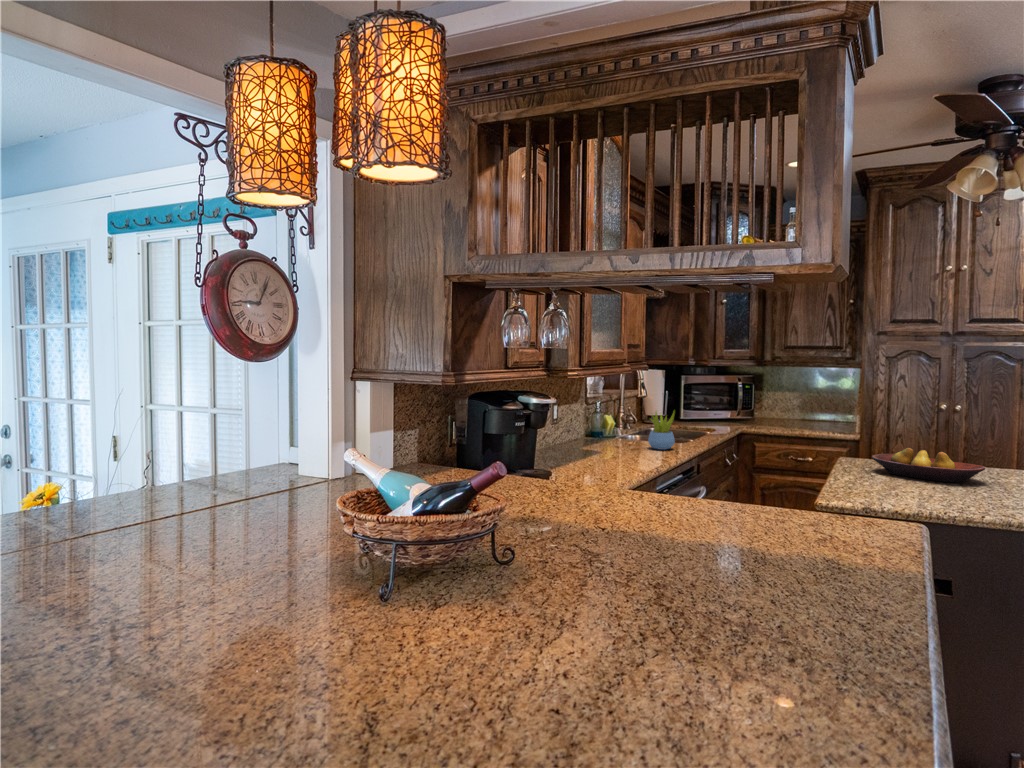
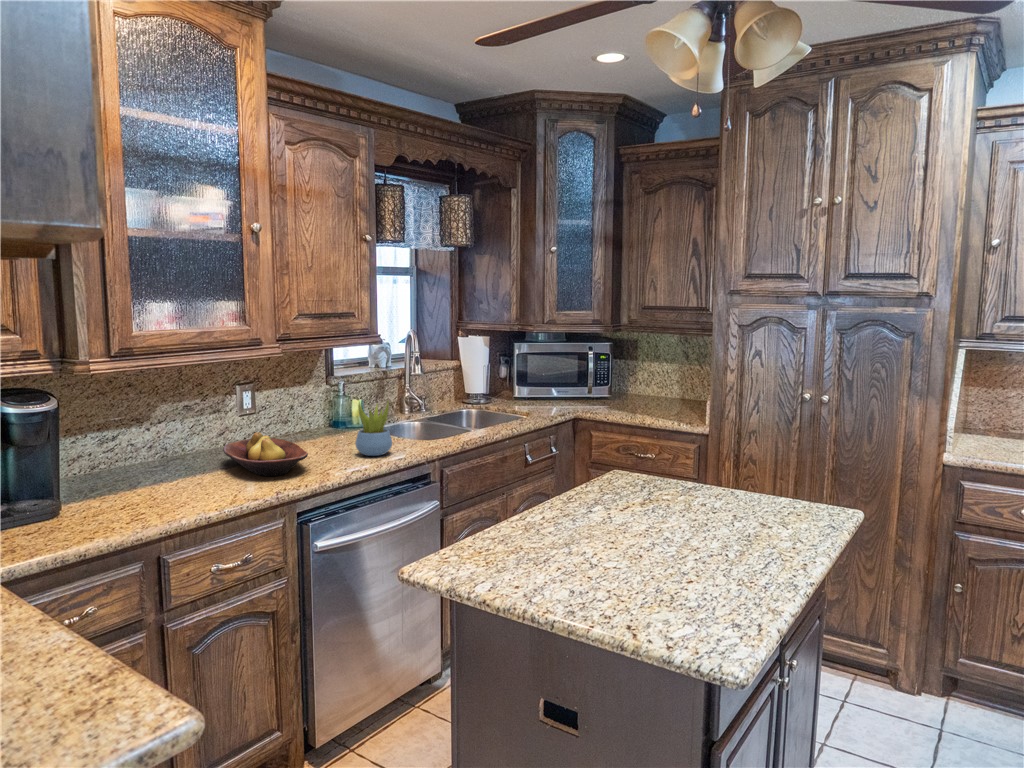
fruit bowl: present [872,448,986,483] -> present [223,432,308,476]

